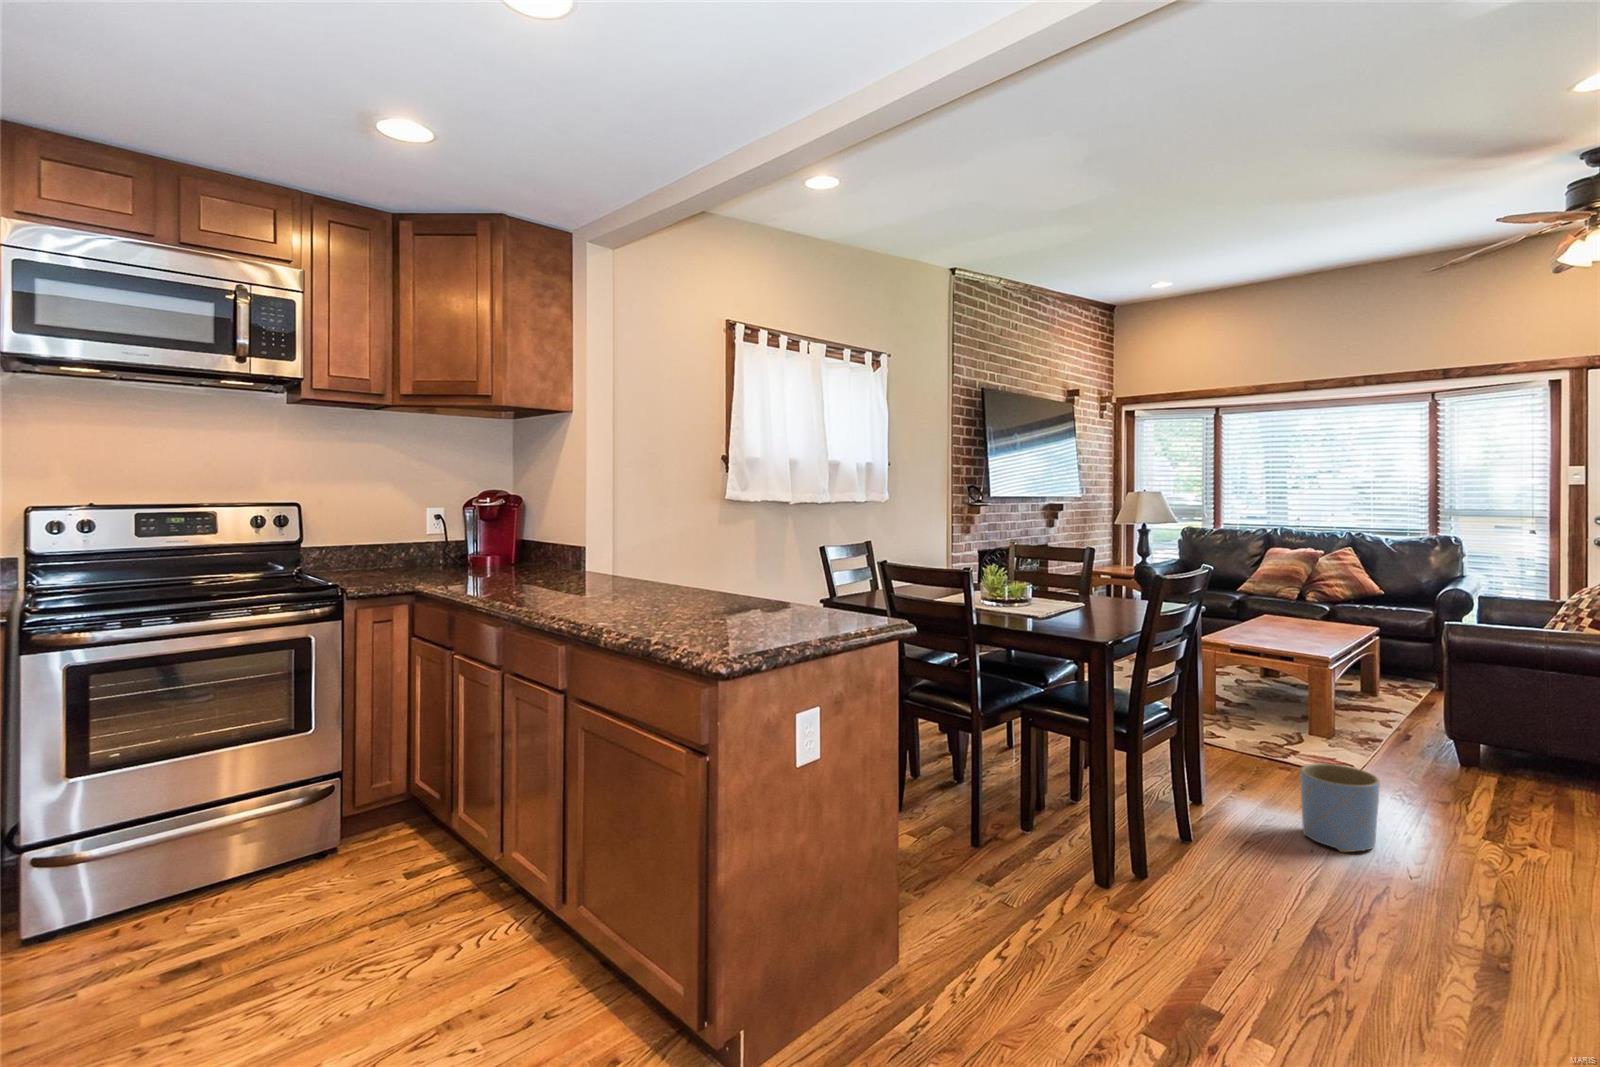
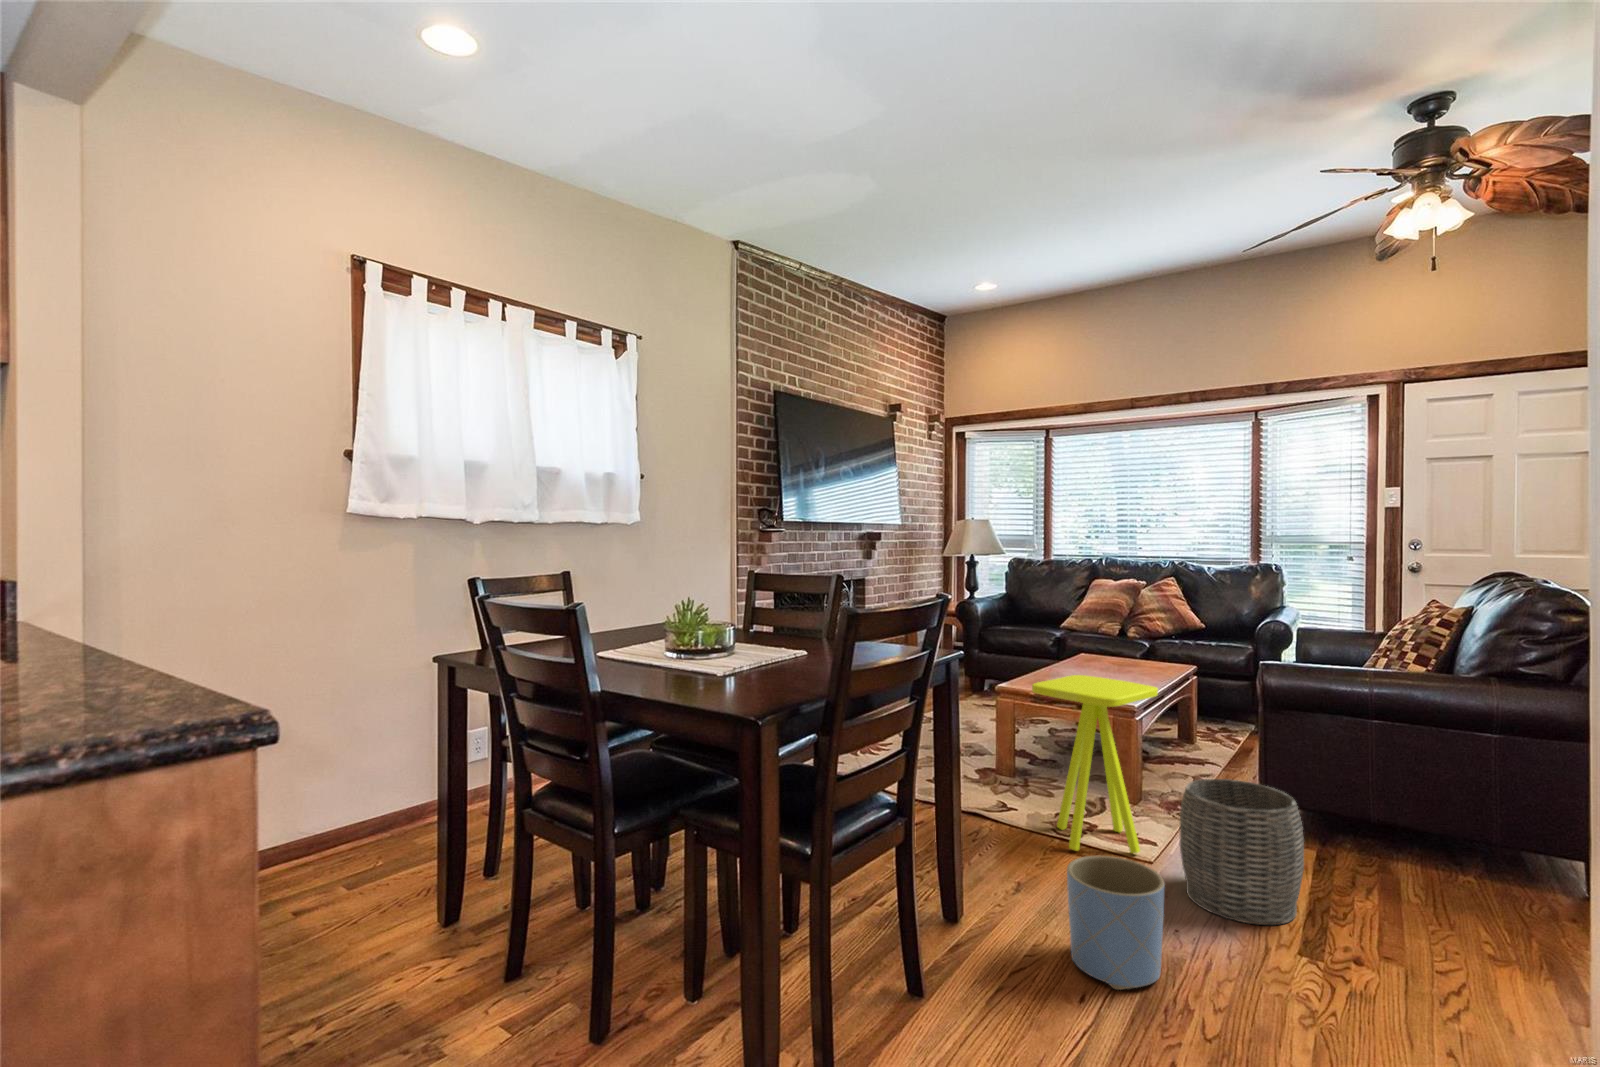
side table: none [1248,634,1358,774] -> present [1032,675,1158,853]
woven basket: none [1381,714,1488,821] -> present [1180,779,1304,925]

